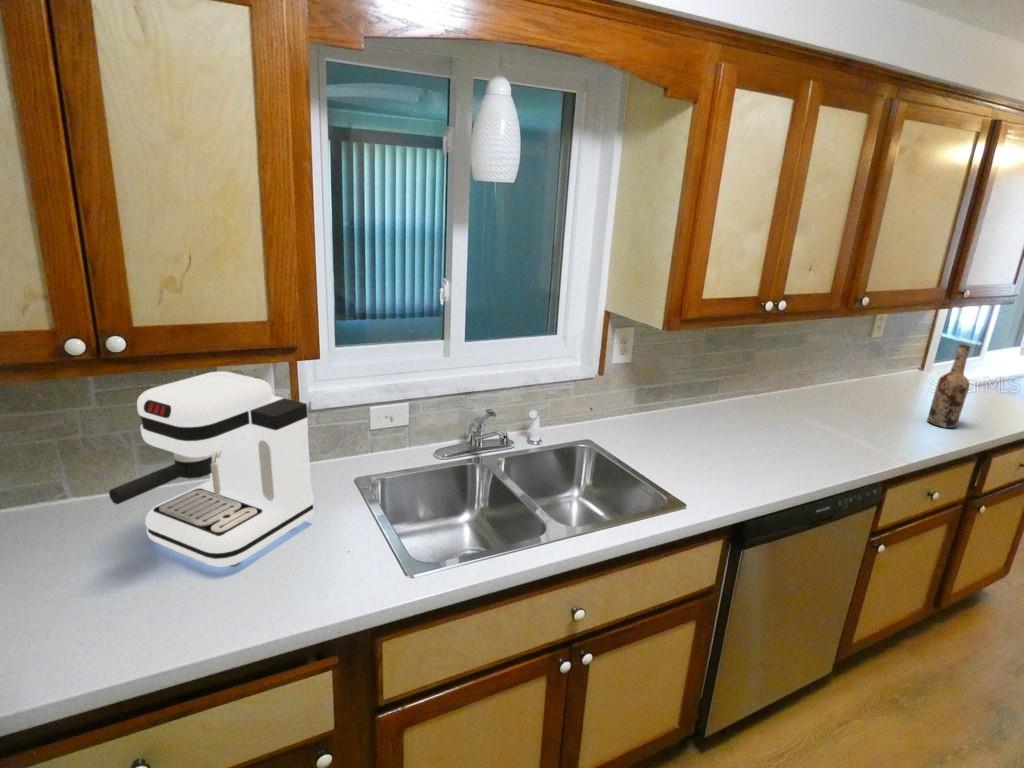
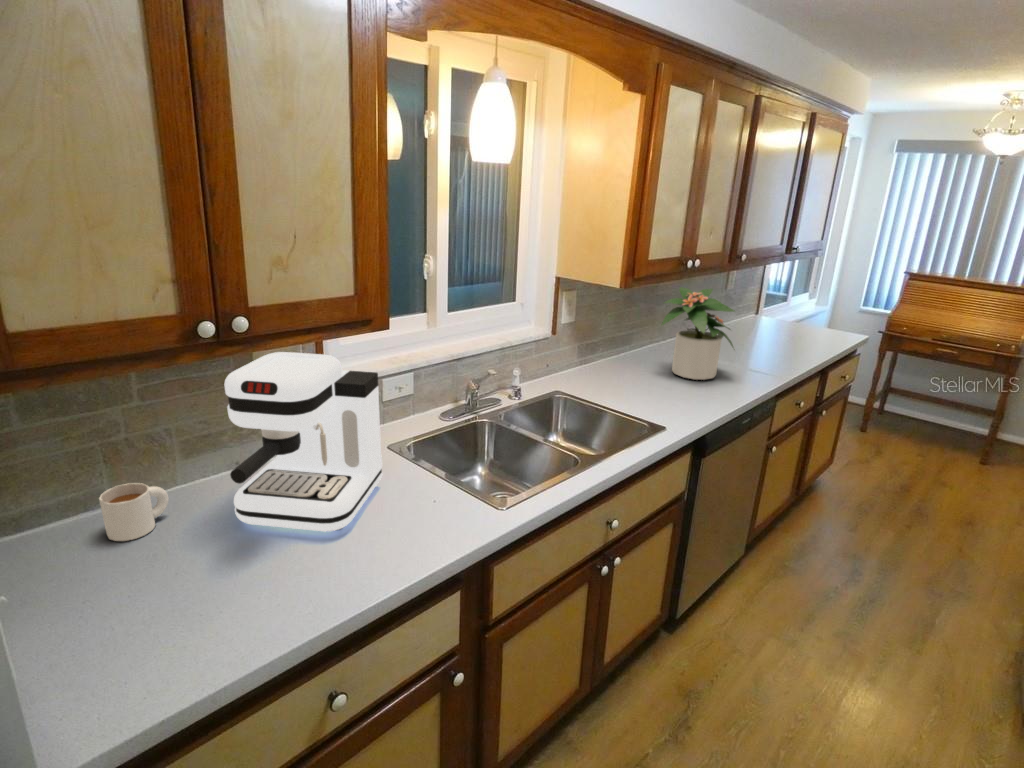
potted plant: none [730,332,832,449] -> present [662,287,735,380]
wine bottle: present [927,345,970,428] -> none [783,288,811,353]
mug: none [35,482,107,538] -> present [99,483,168,541]

